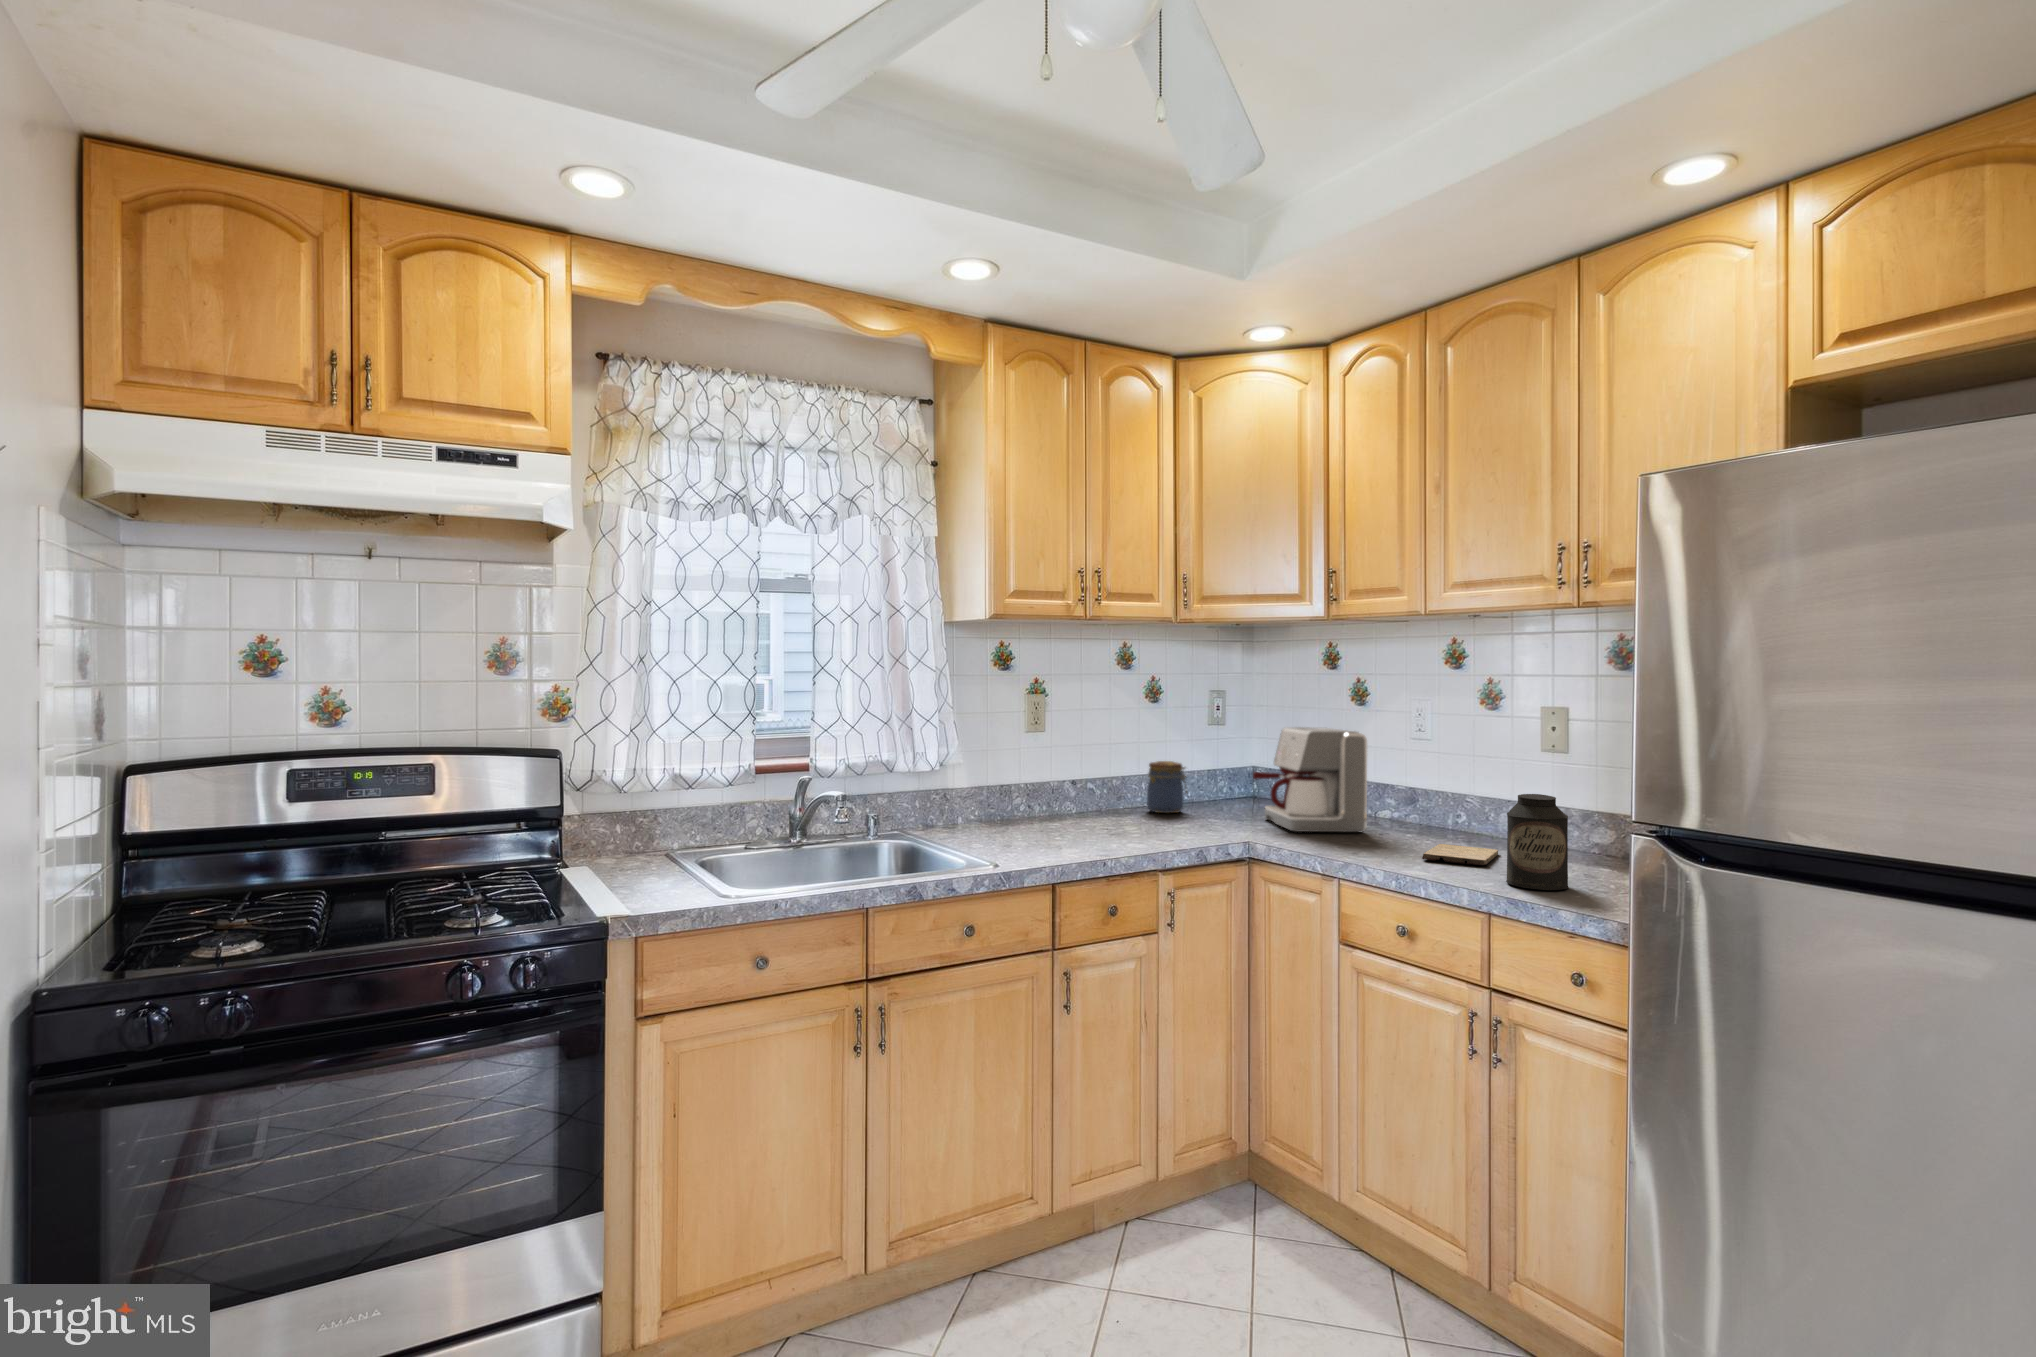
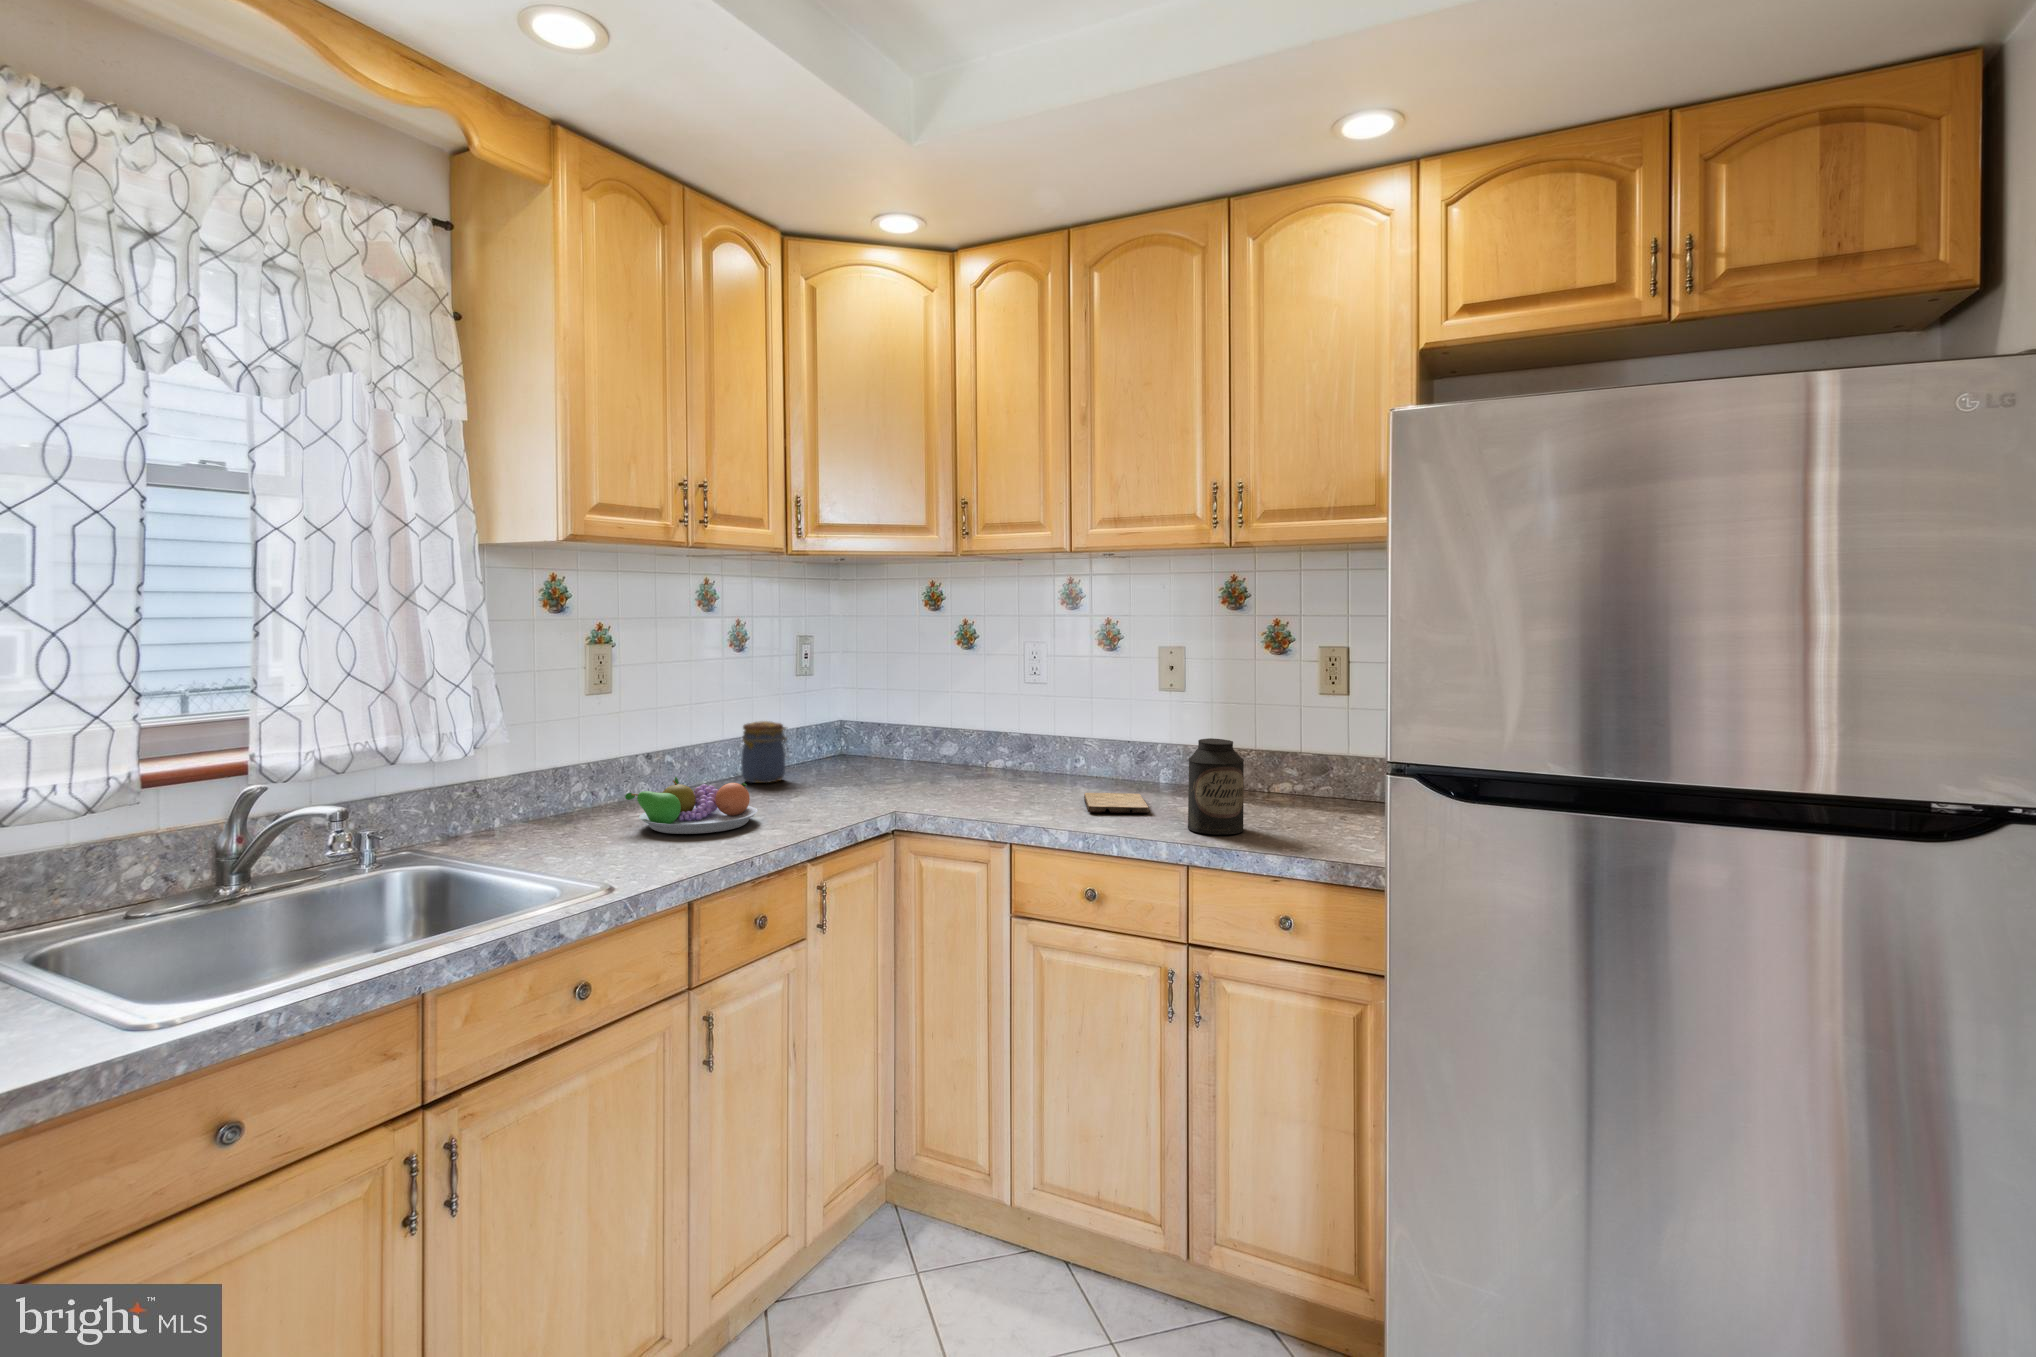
coffee maker: present [1253,727,1367,832] -> none [874,677,1000,793]
fruit bowl: none [1034,797,1131,841] -> present [625,777,758,834]

